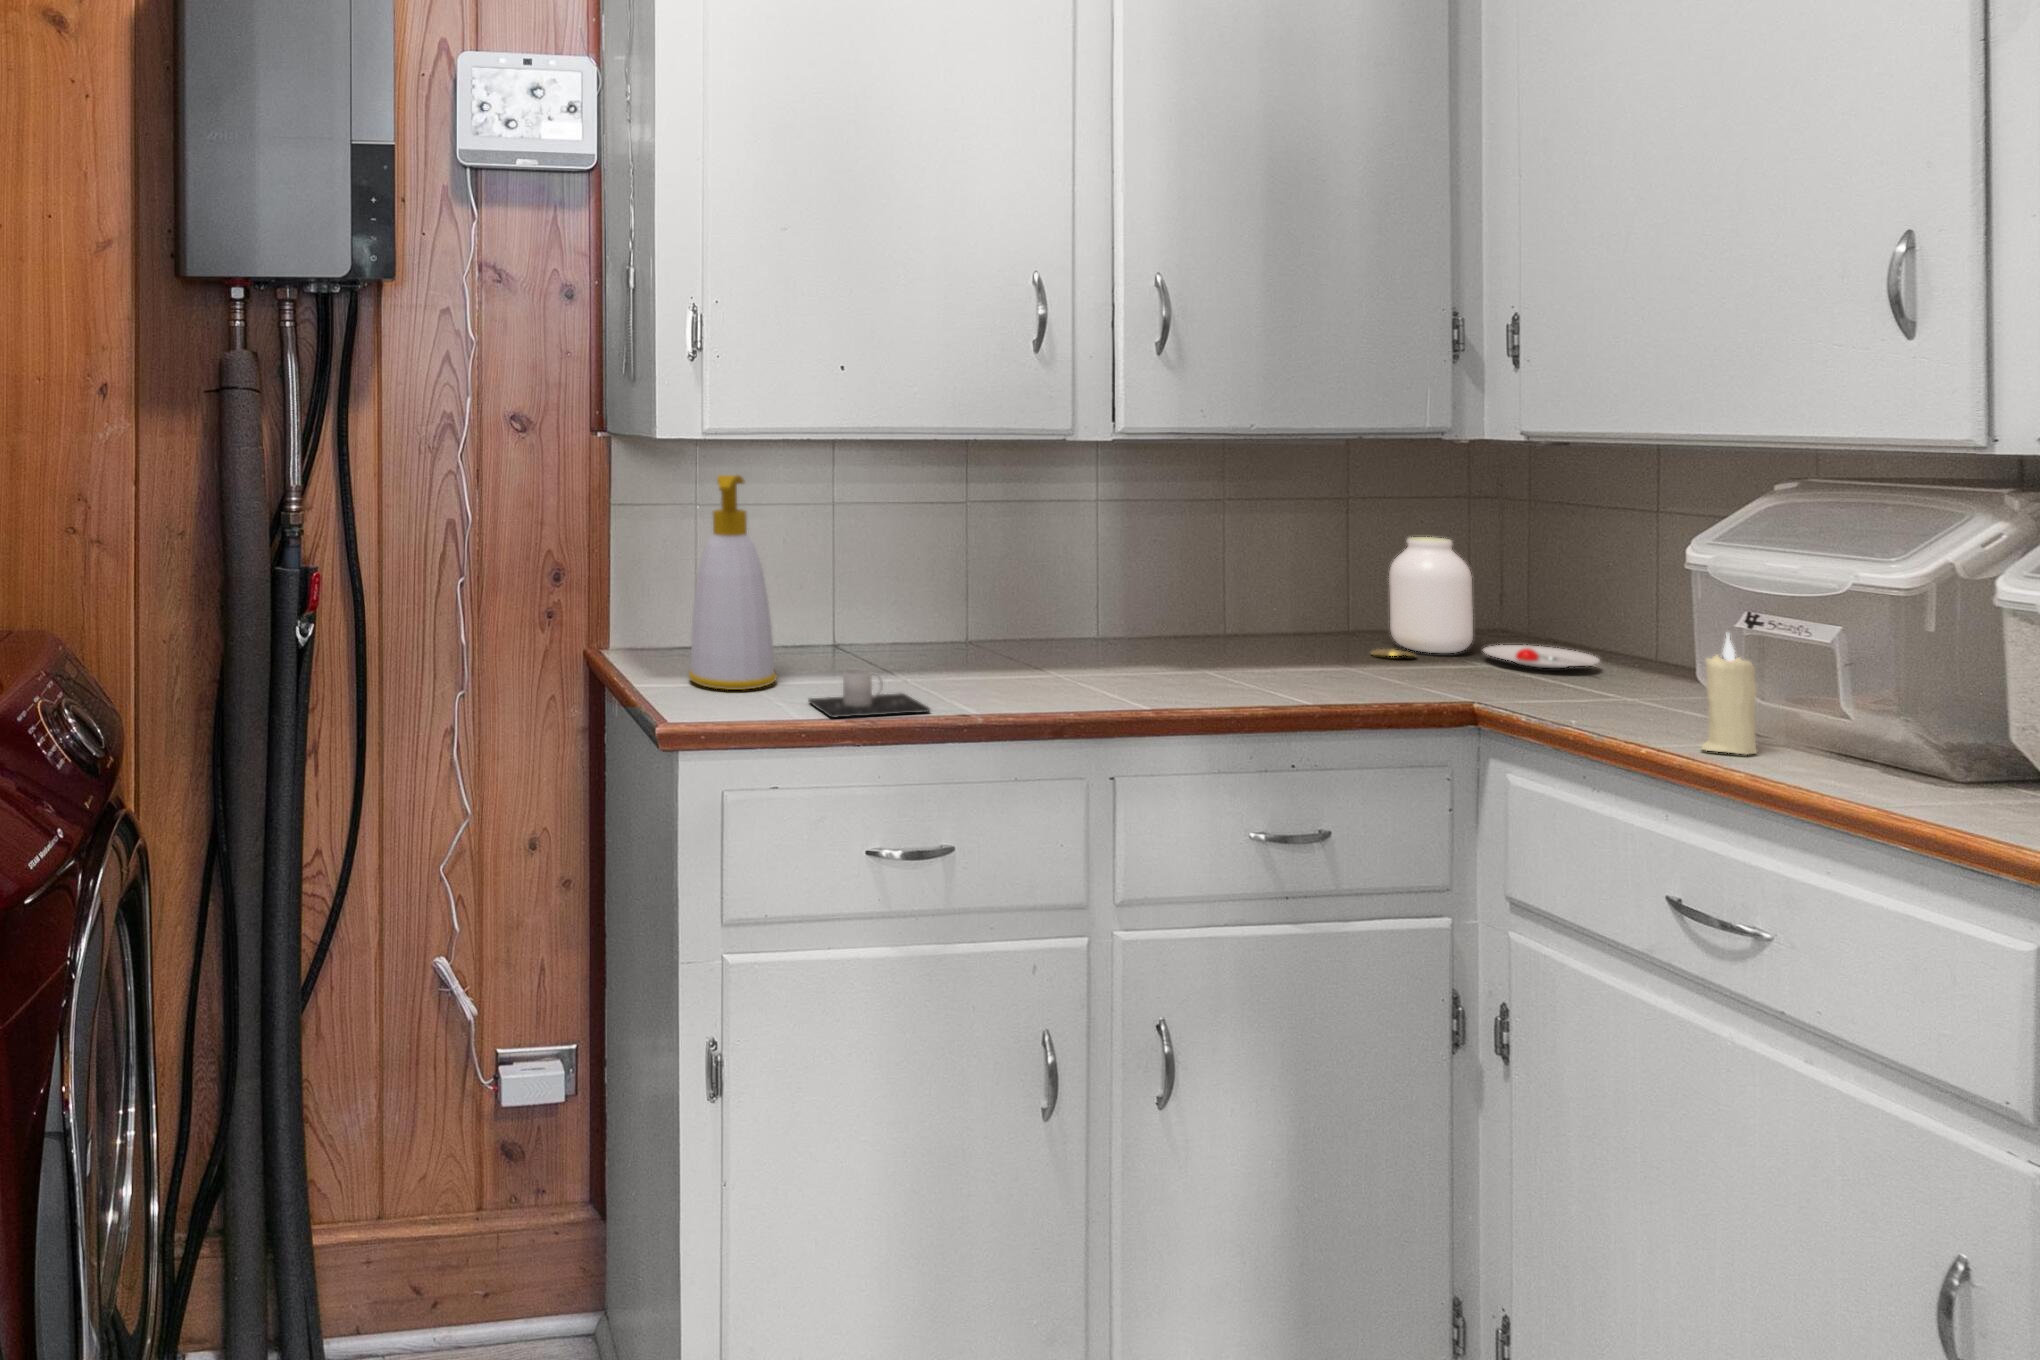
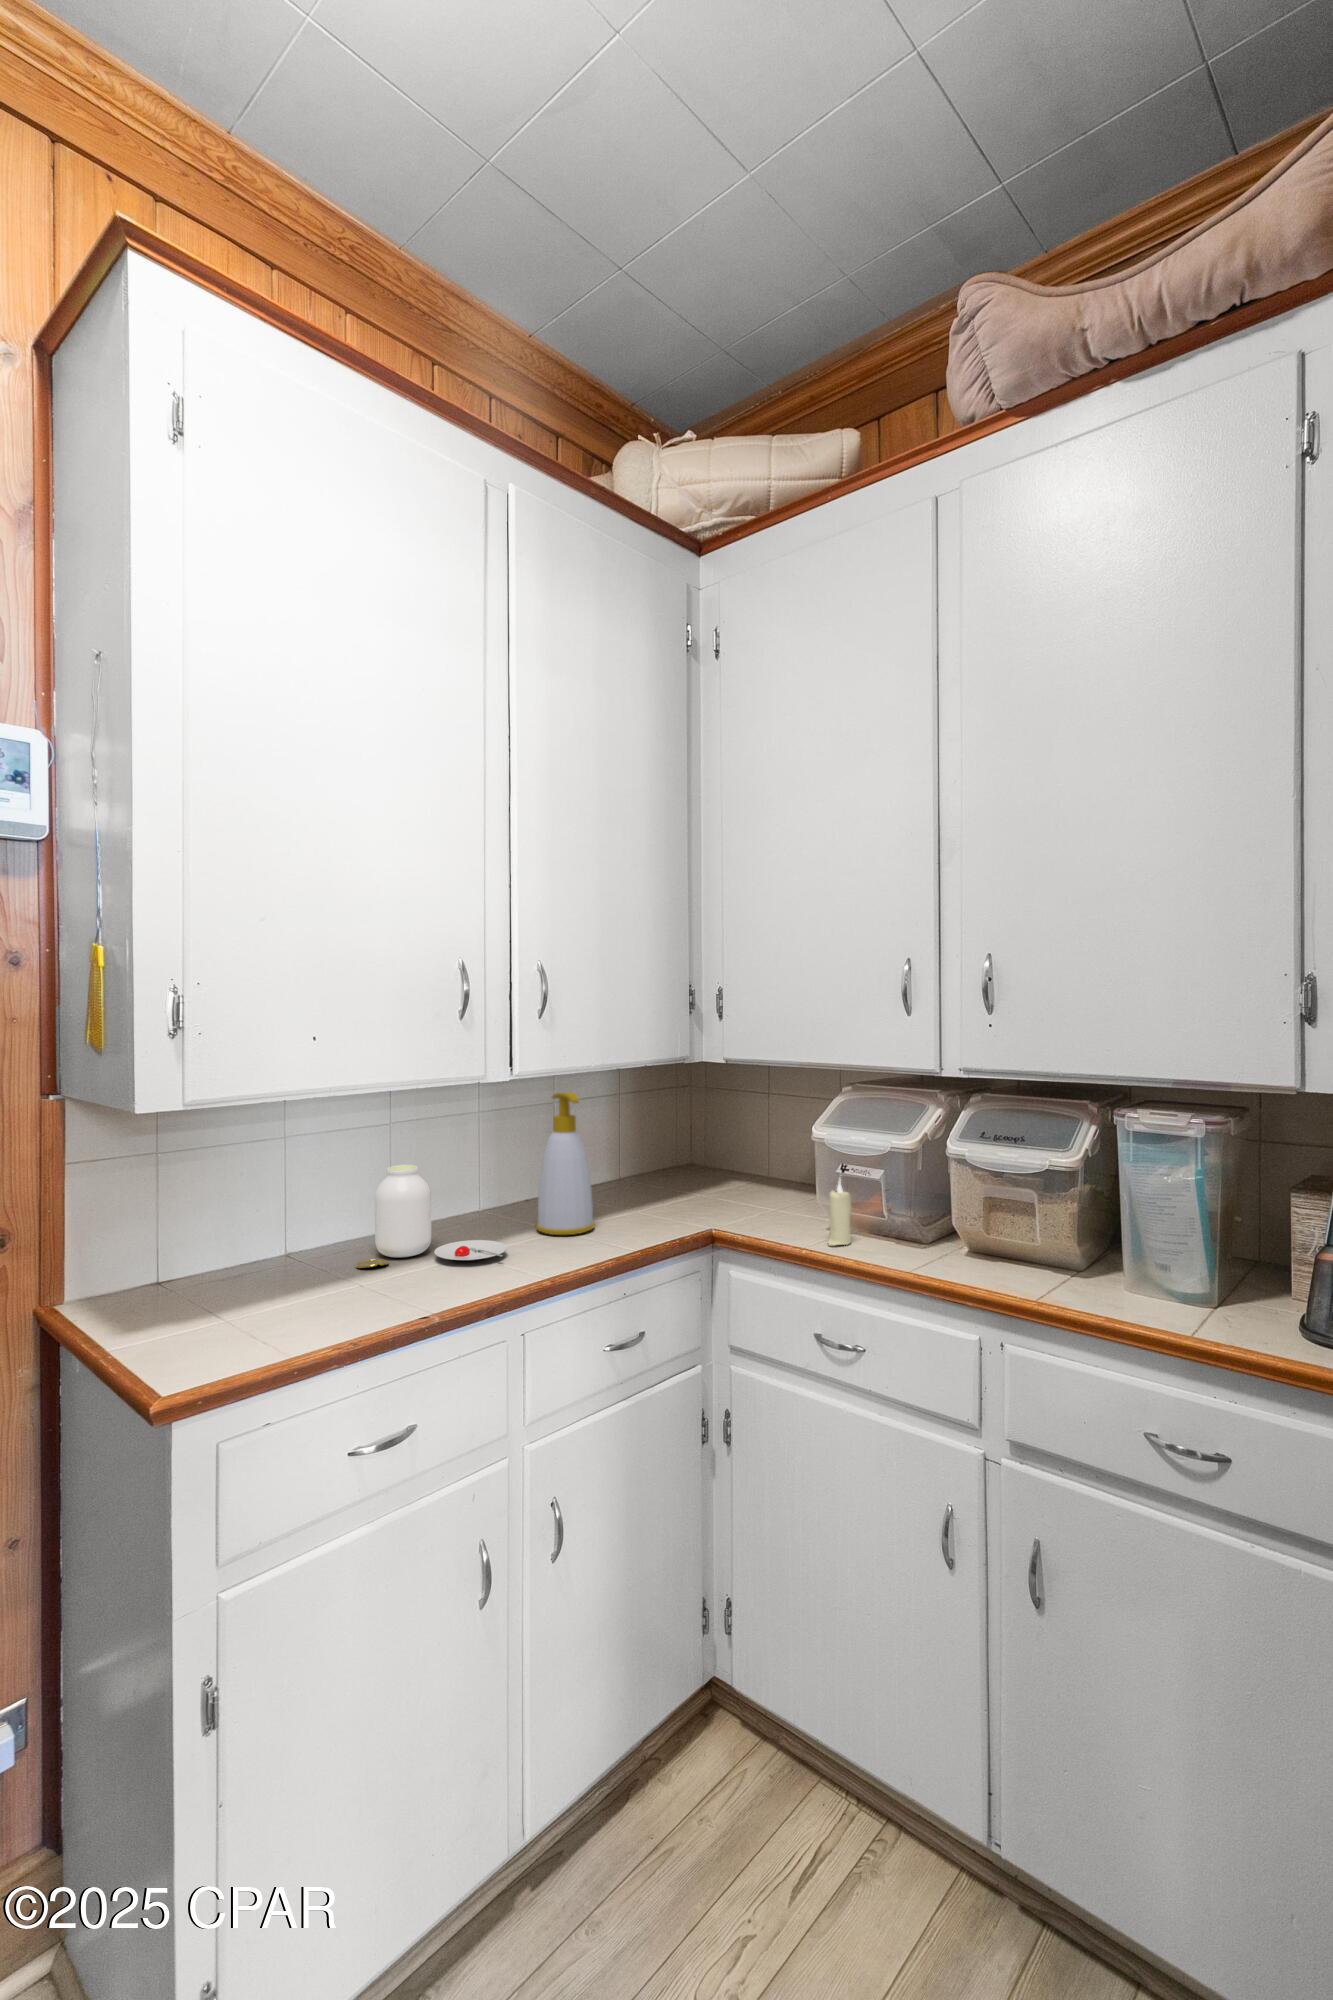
soap bottle: present [689,475,777,690] -> present [536,1092,595,1235]
jar: present [1371,537,1600,668] -> present [356,1165,507,1268]
mug: present [809,669,930,718] -> none [298,1285,402,1332]

